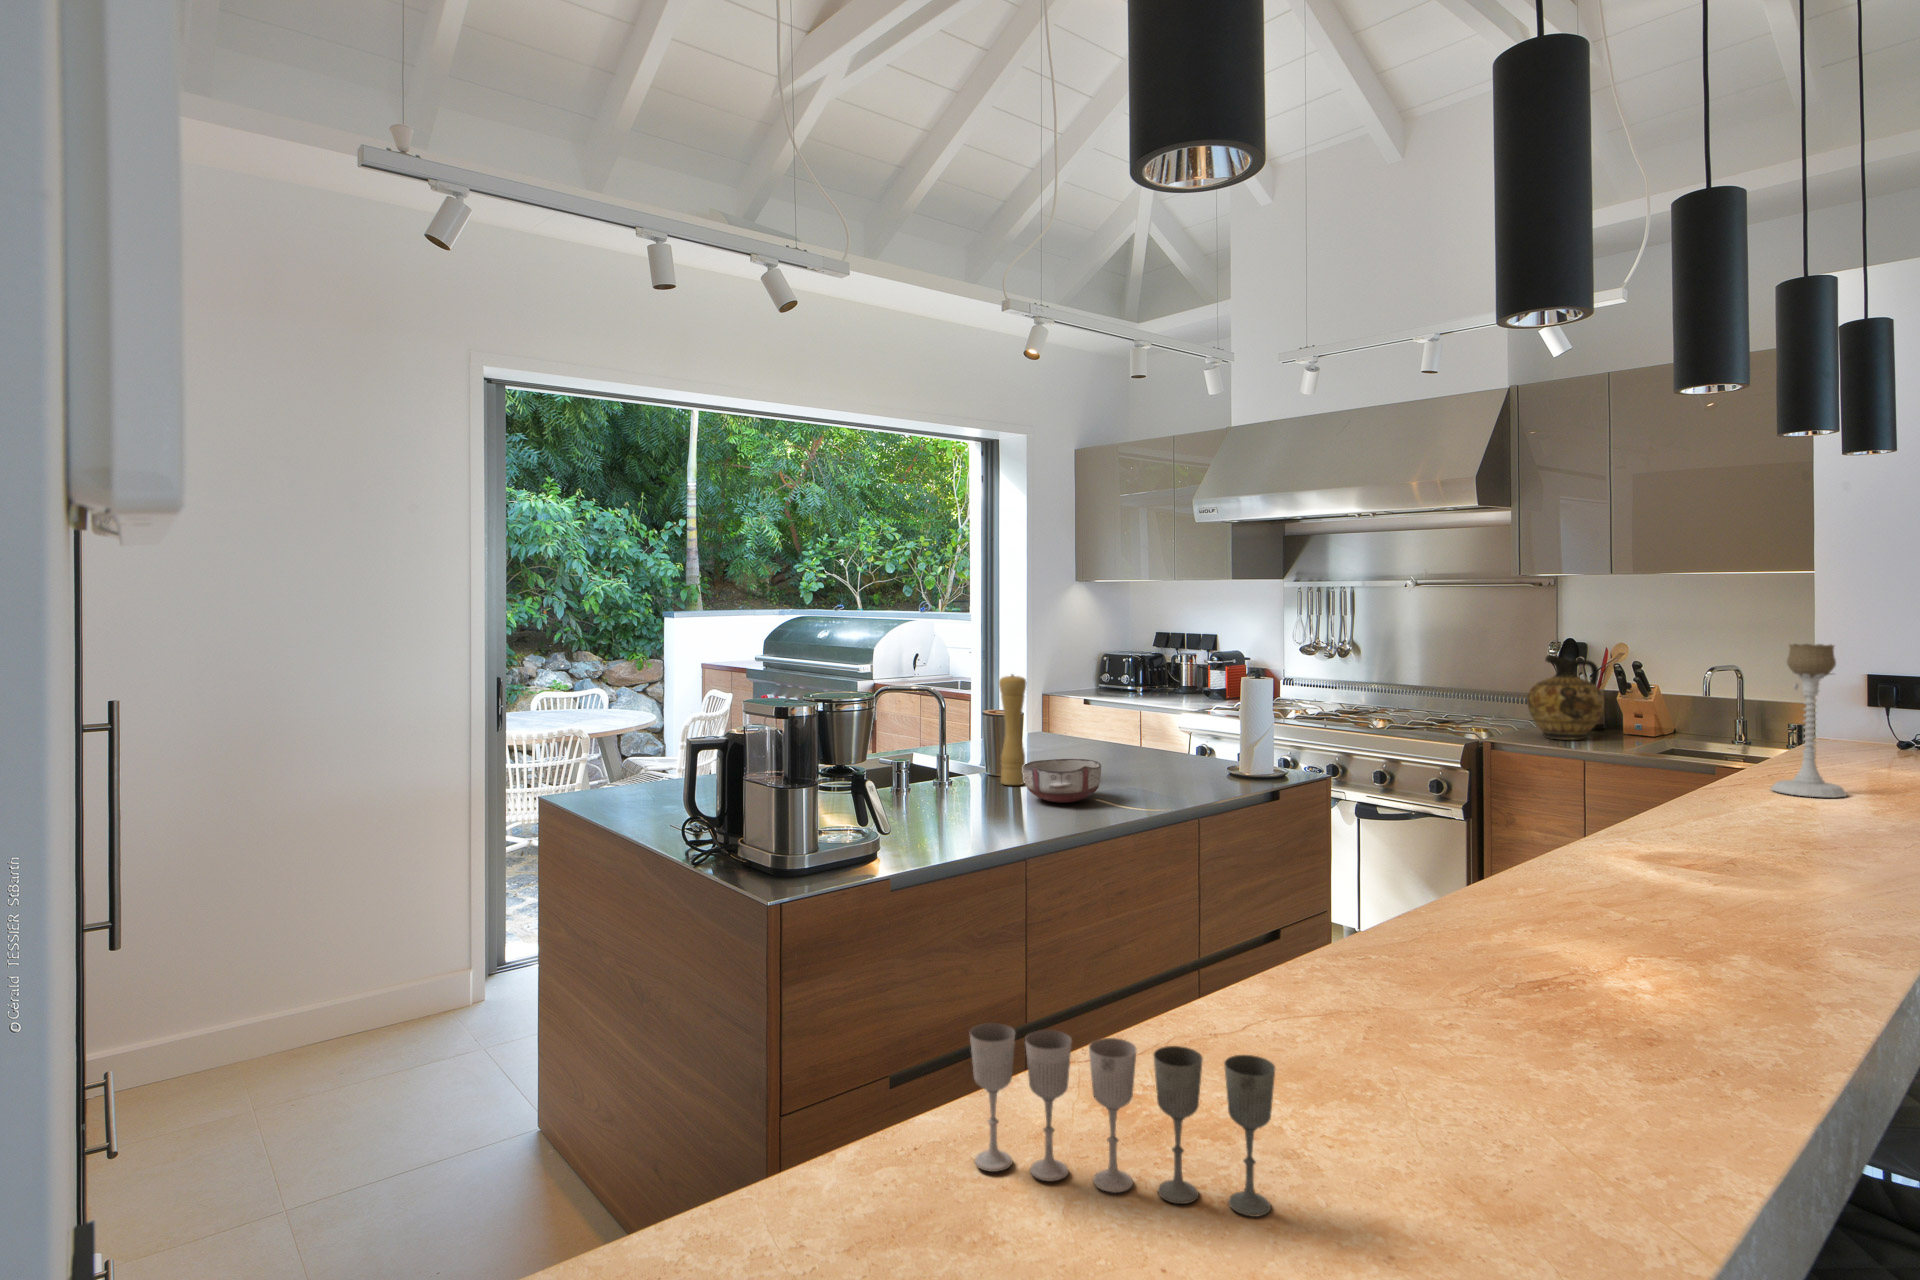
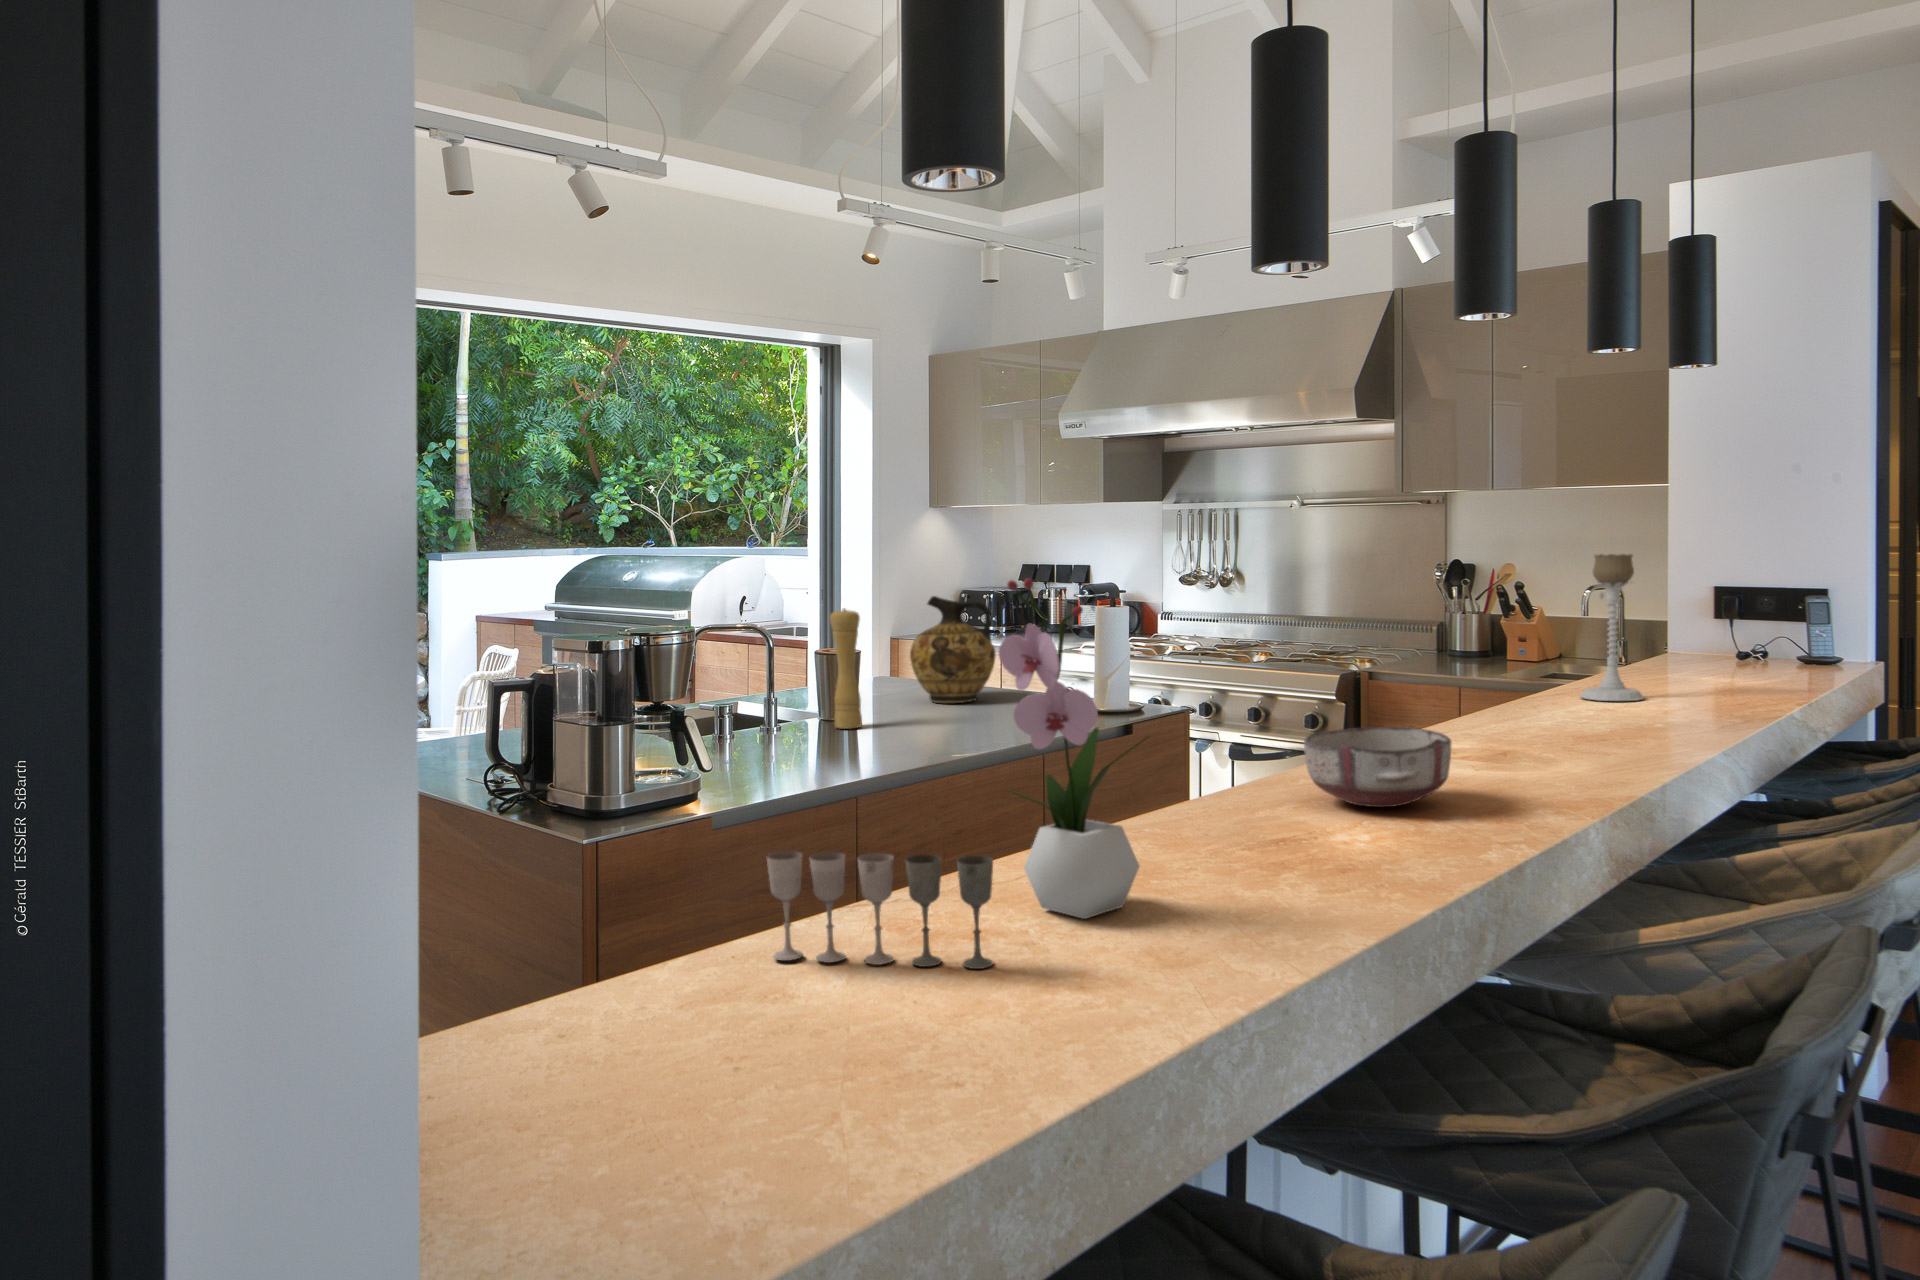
ceramic jug: present [1527,655,1604,740] -> present [910,596,996,703]
flower arrangement: none [1259,681,1452,1120] -> present [999,578,1149,919]
ceramic bowl: present [1023,759,1101,803] -> present [1304,727,1451,807]

